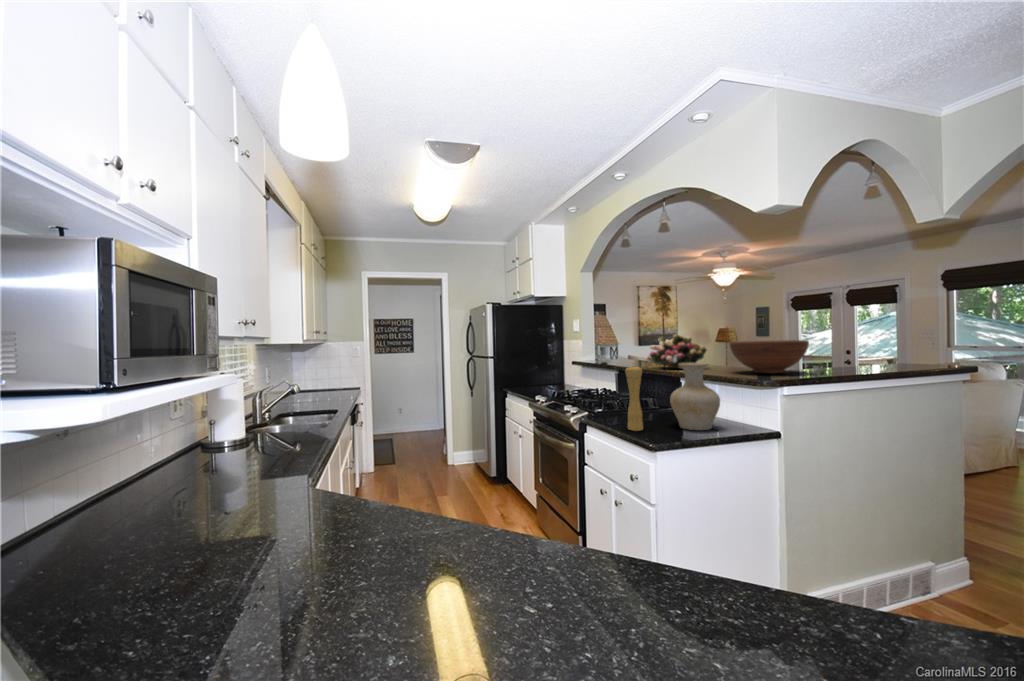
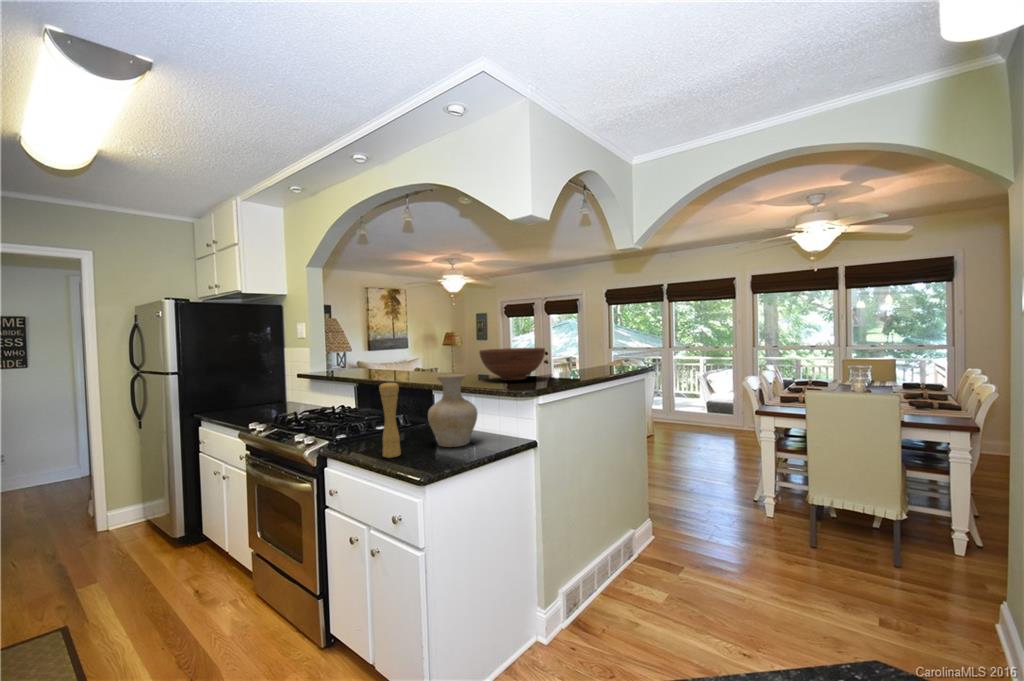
flower arrangement: present [644,334,706,369] -> none [391,342,456,380]

